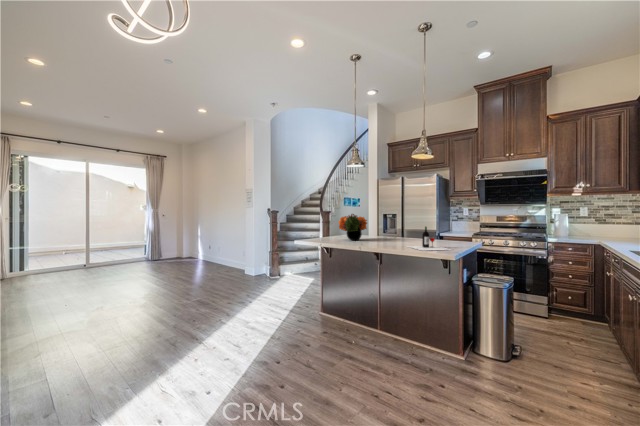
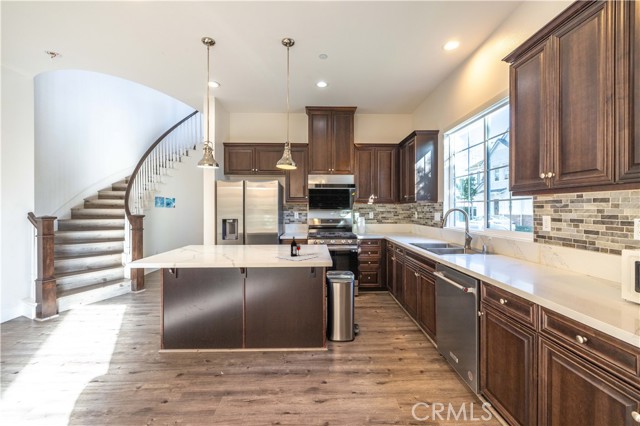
flower arrangement: present [339,214,367,241] -> none [188,224,225,255]

